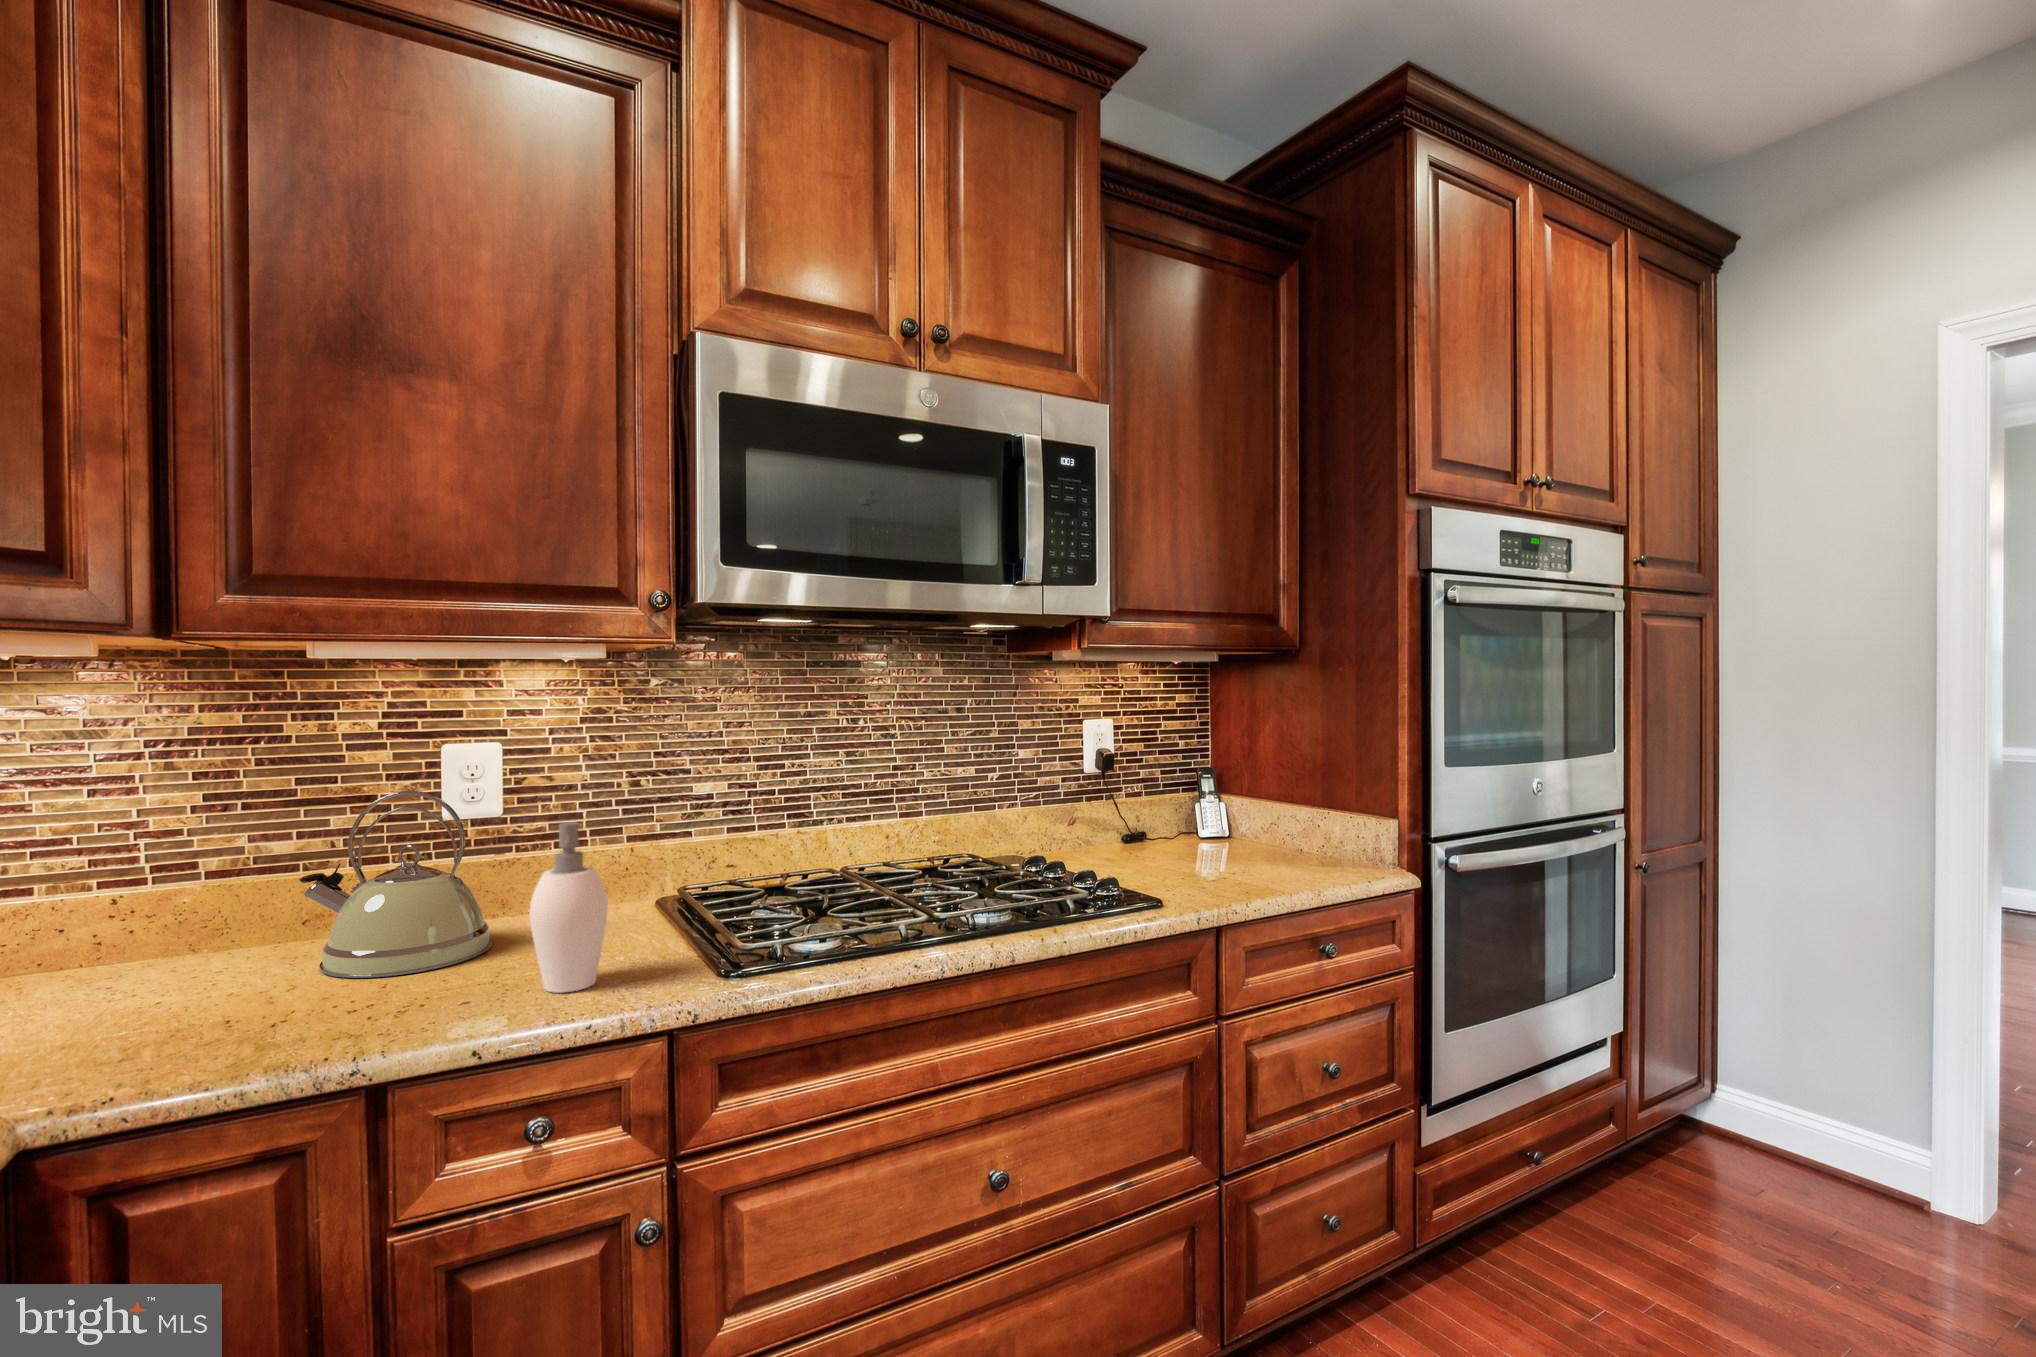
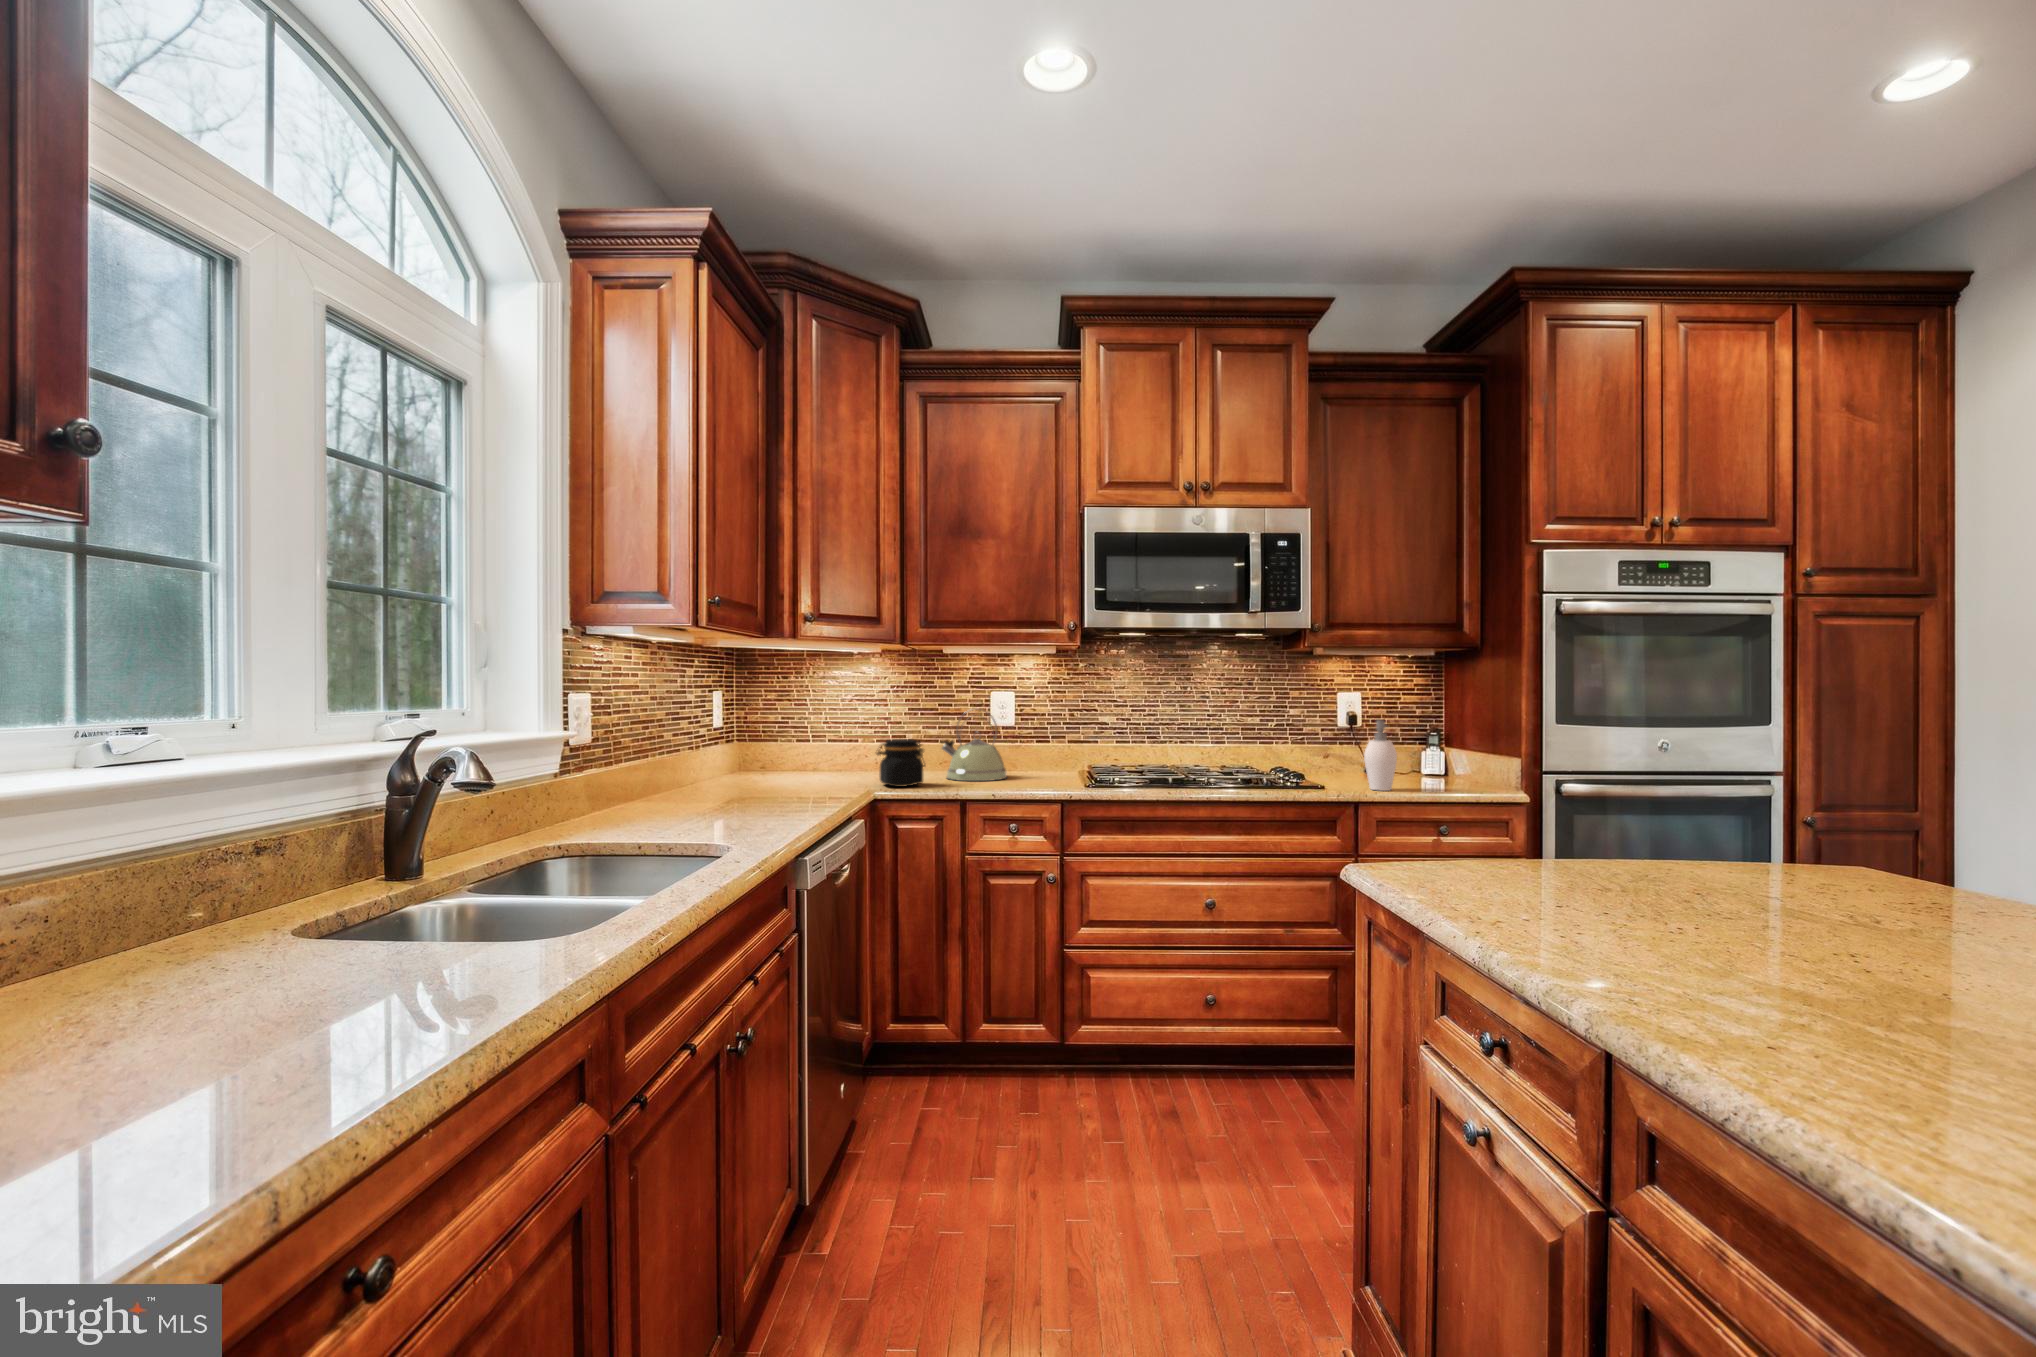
soap dispenser: present [529,822,608,993] -> present [1364,720,1397,791]
jar: none [58,899,251,1052] -> present [877,739,925,787]

